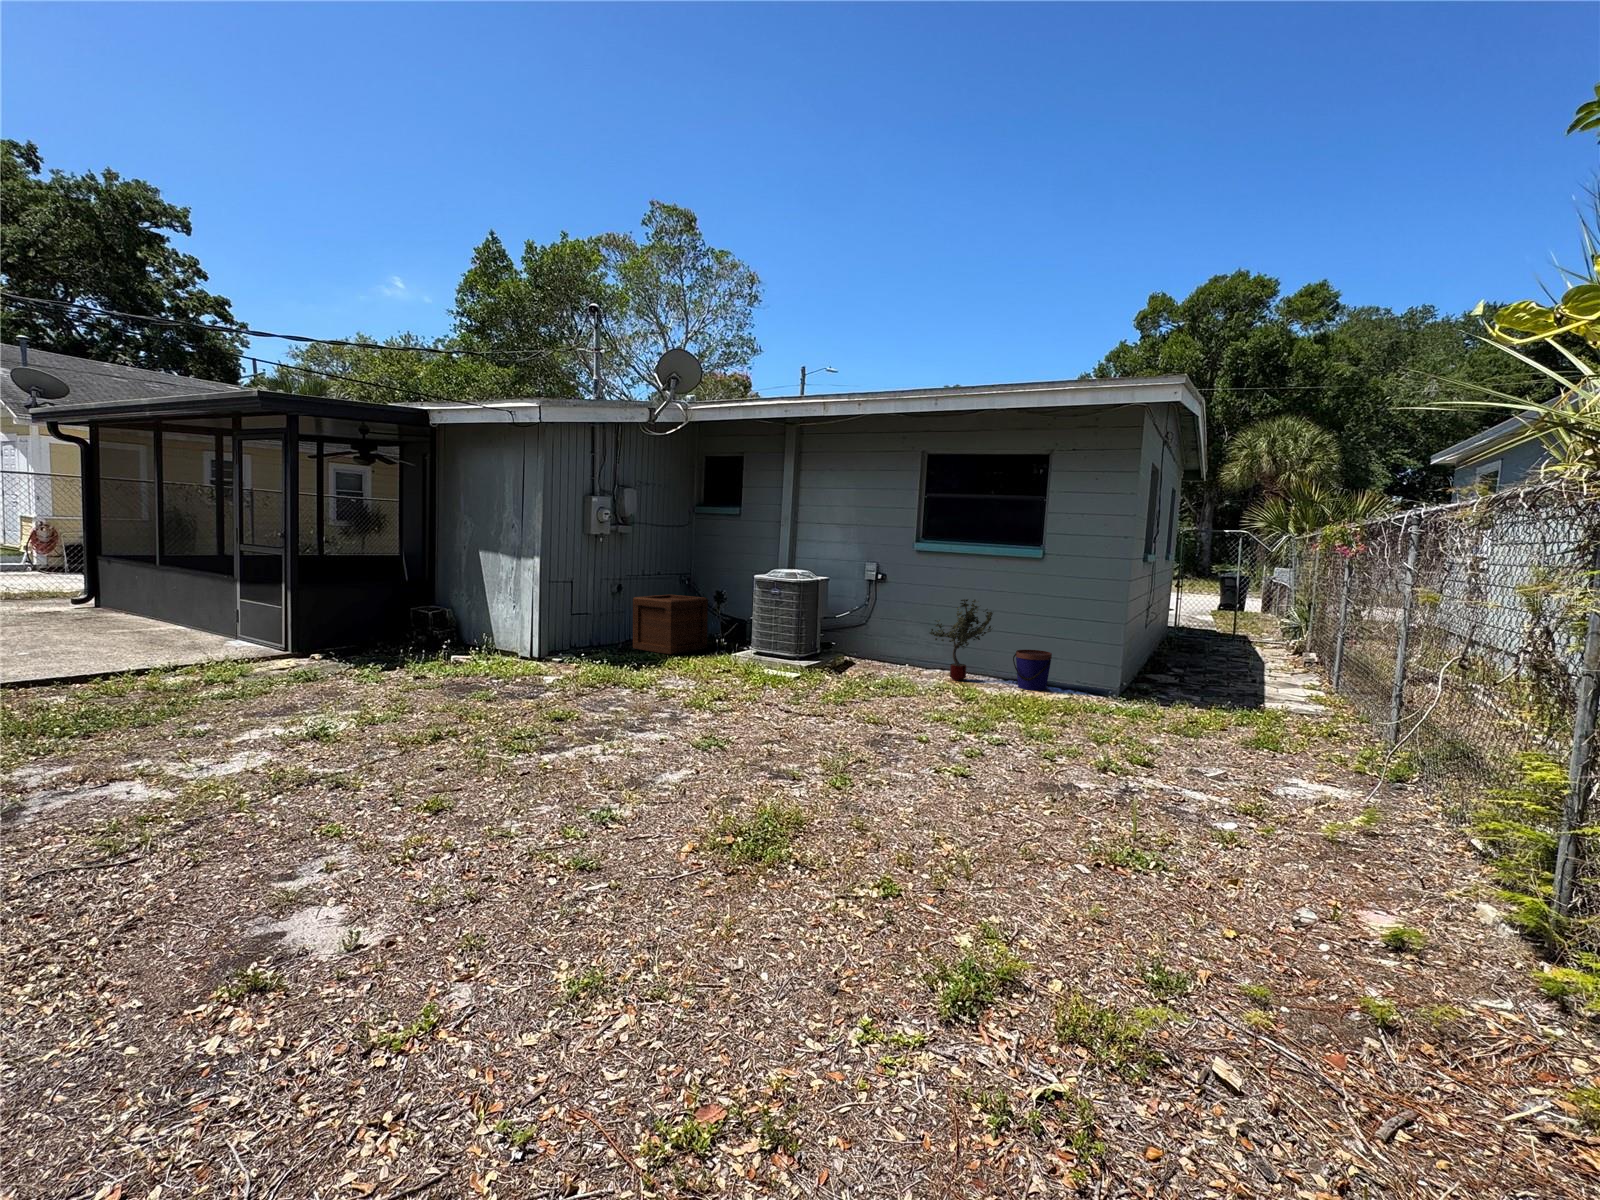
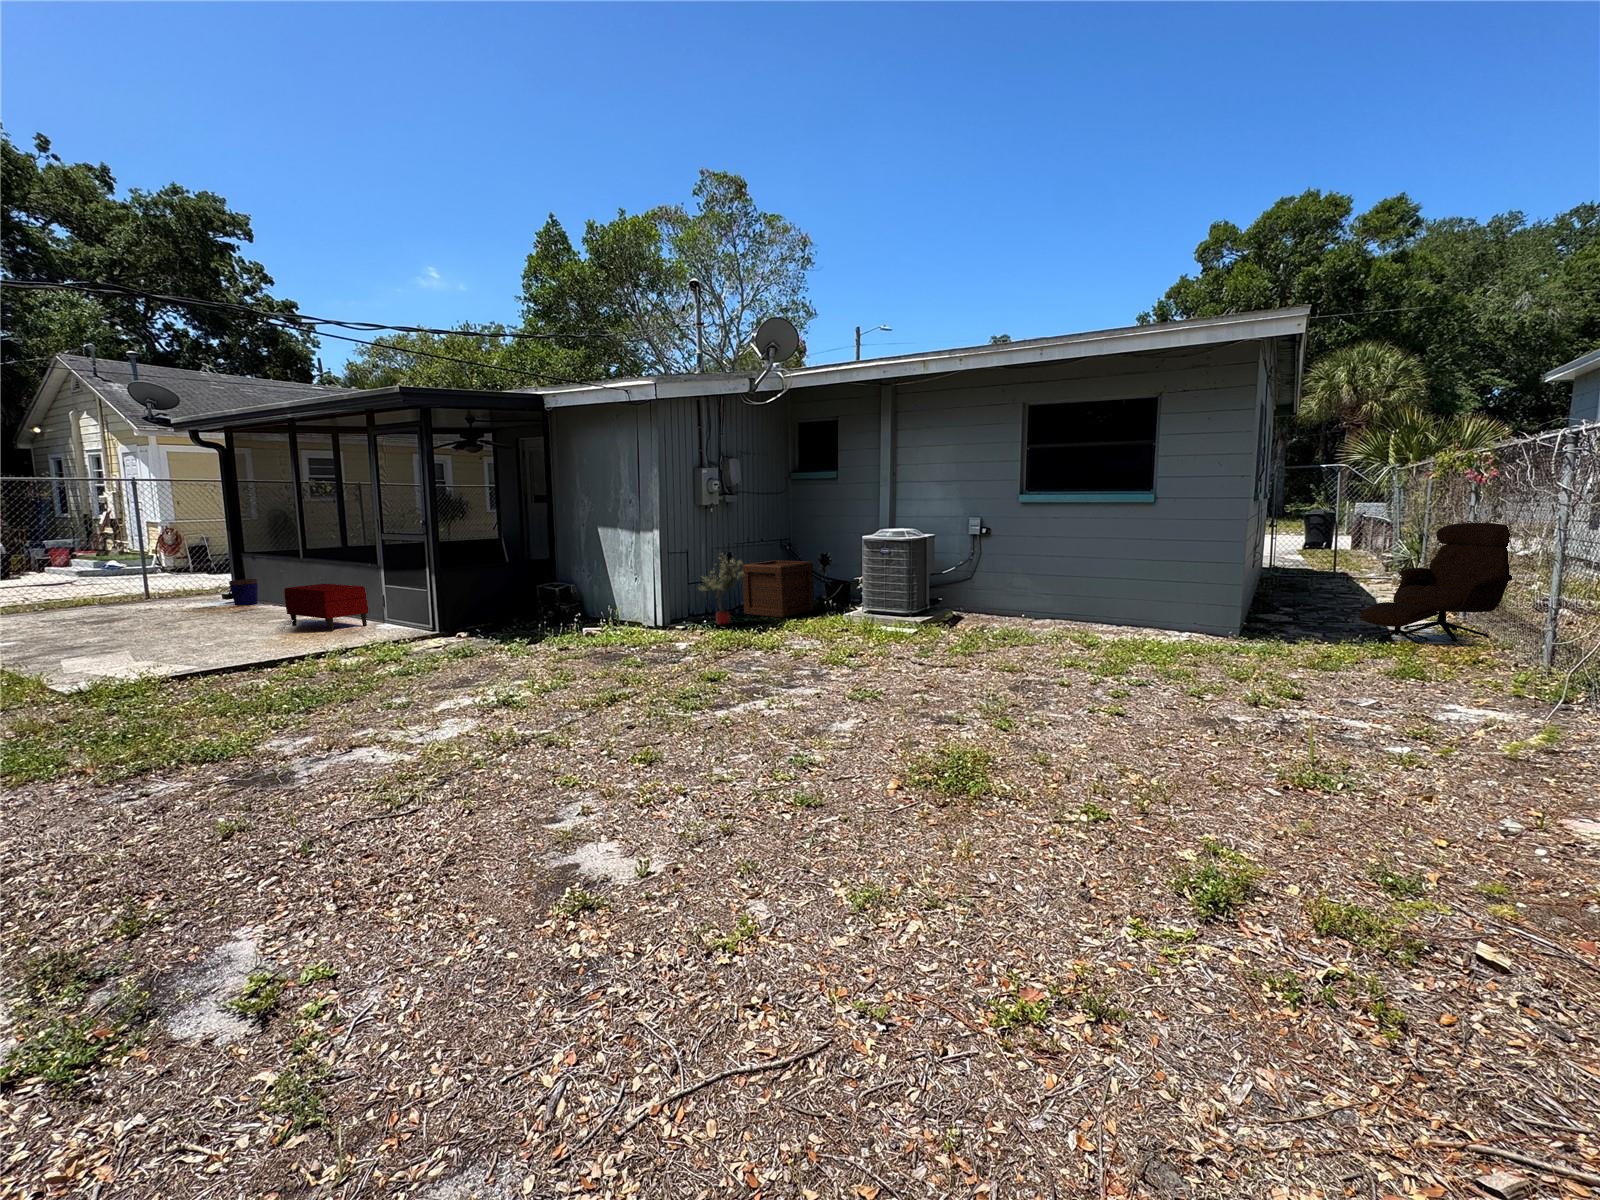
bench: none [128,593,223,646] -> present [284,584,368,631]
lounge chair: none [1235,595,1380,713] -> present [1359,523,1512,644]
potted tree: present [930,599,993,681] -> present [699,553,743,626]
bucket: present [1013,650,1052,690] -> present [228,579,258,605]

